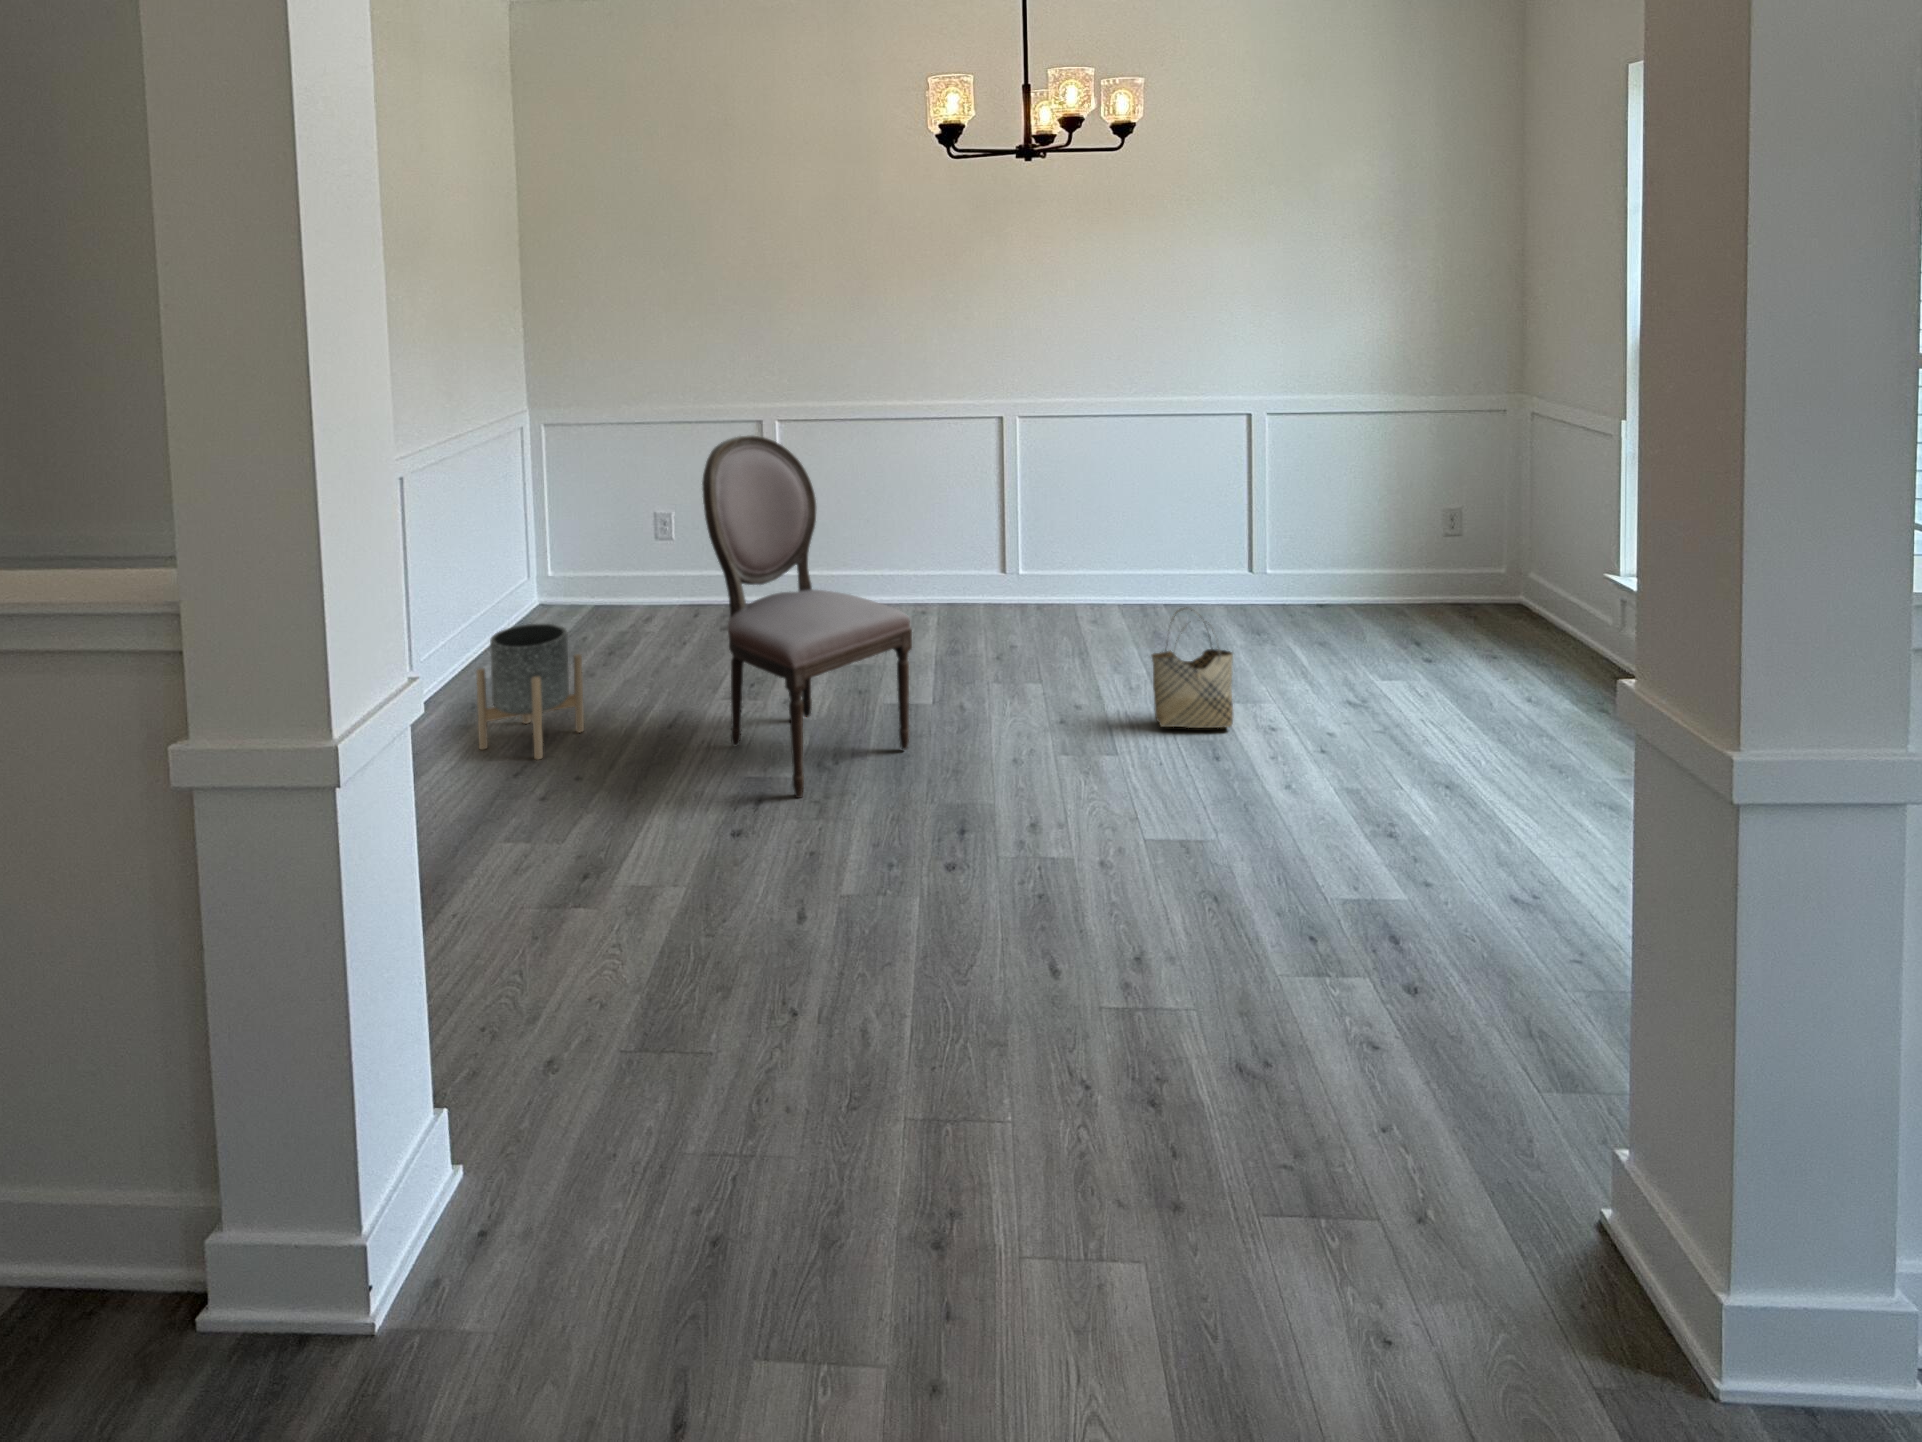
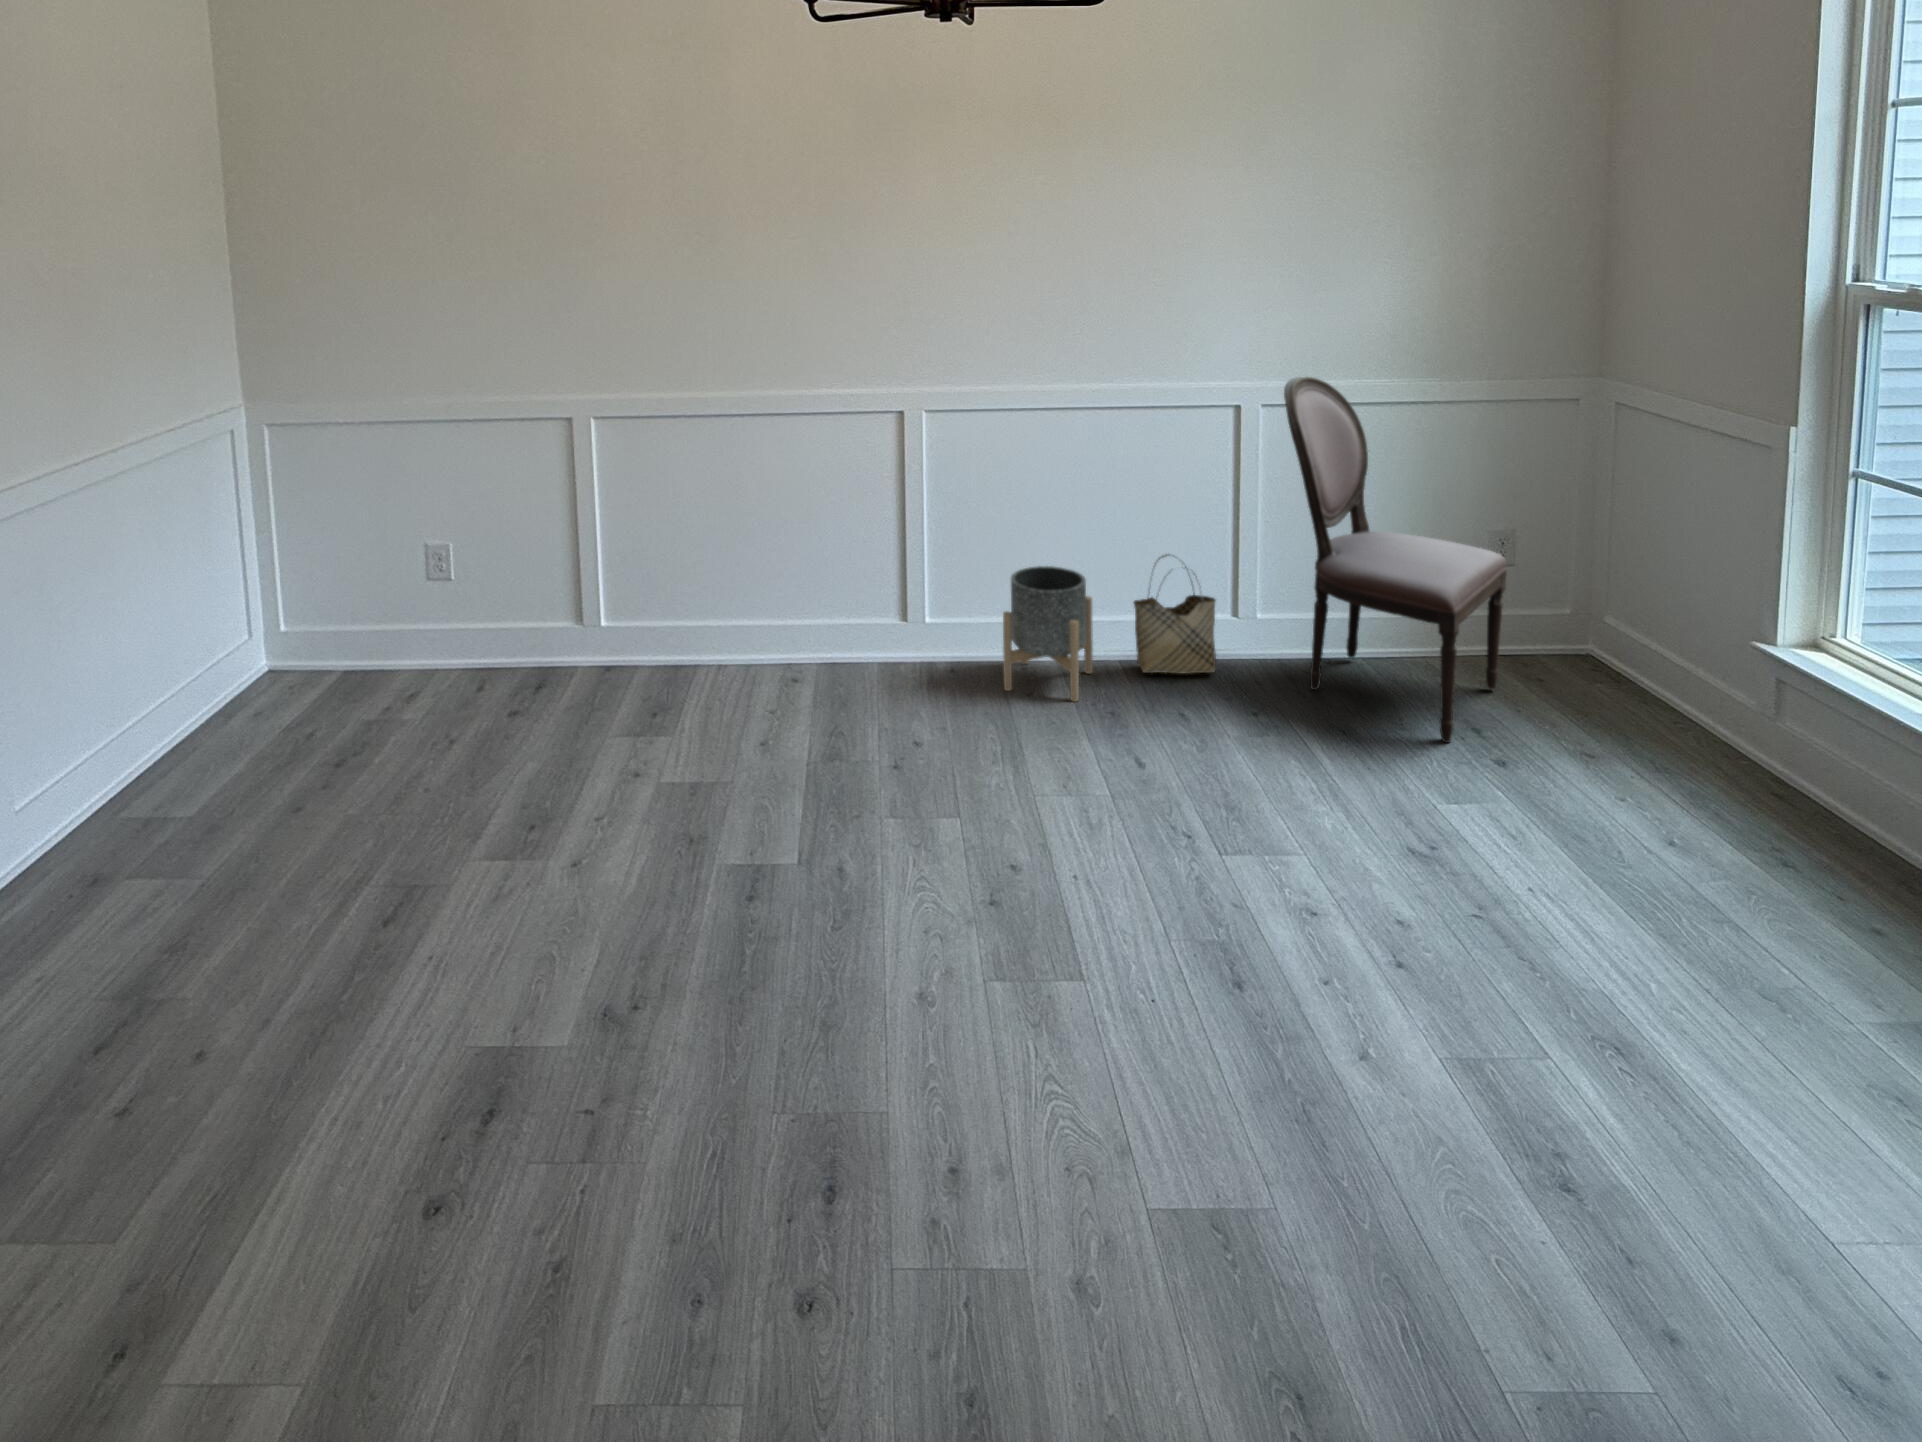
dining chair: present [702,436,912,798] -> present [1284,377,1507,743]
planter: present [476,624,584,759] -> present [1003,566,1093,702]

